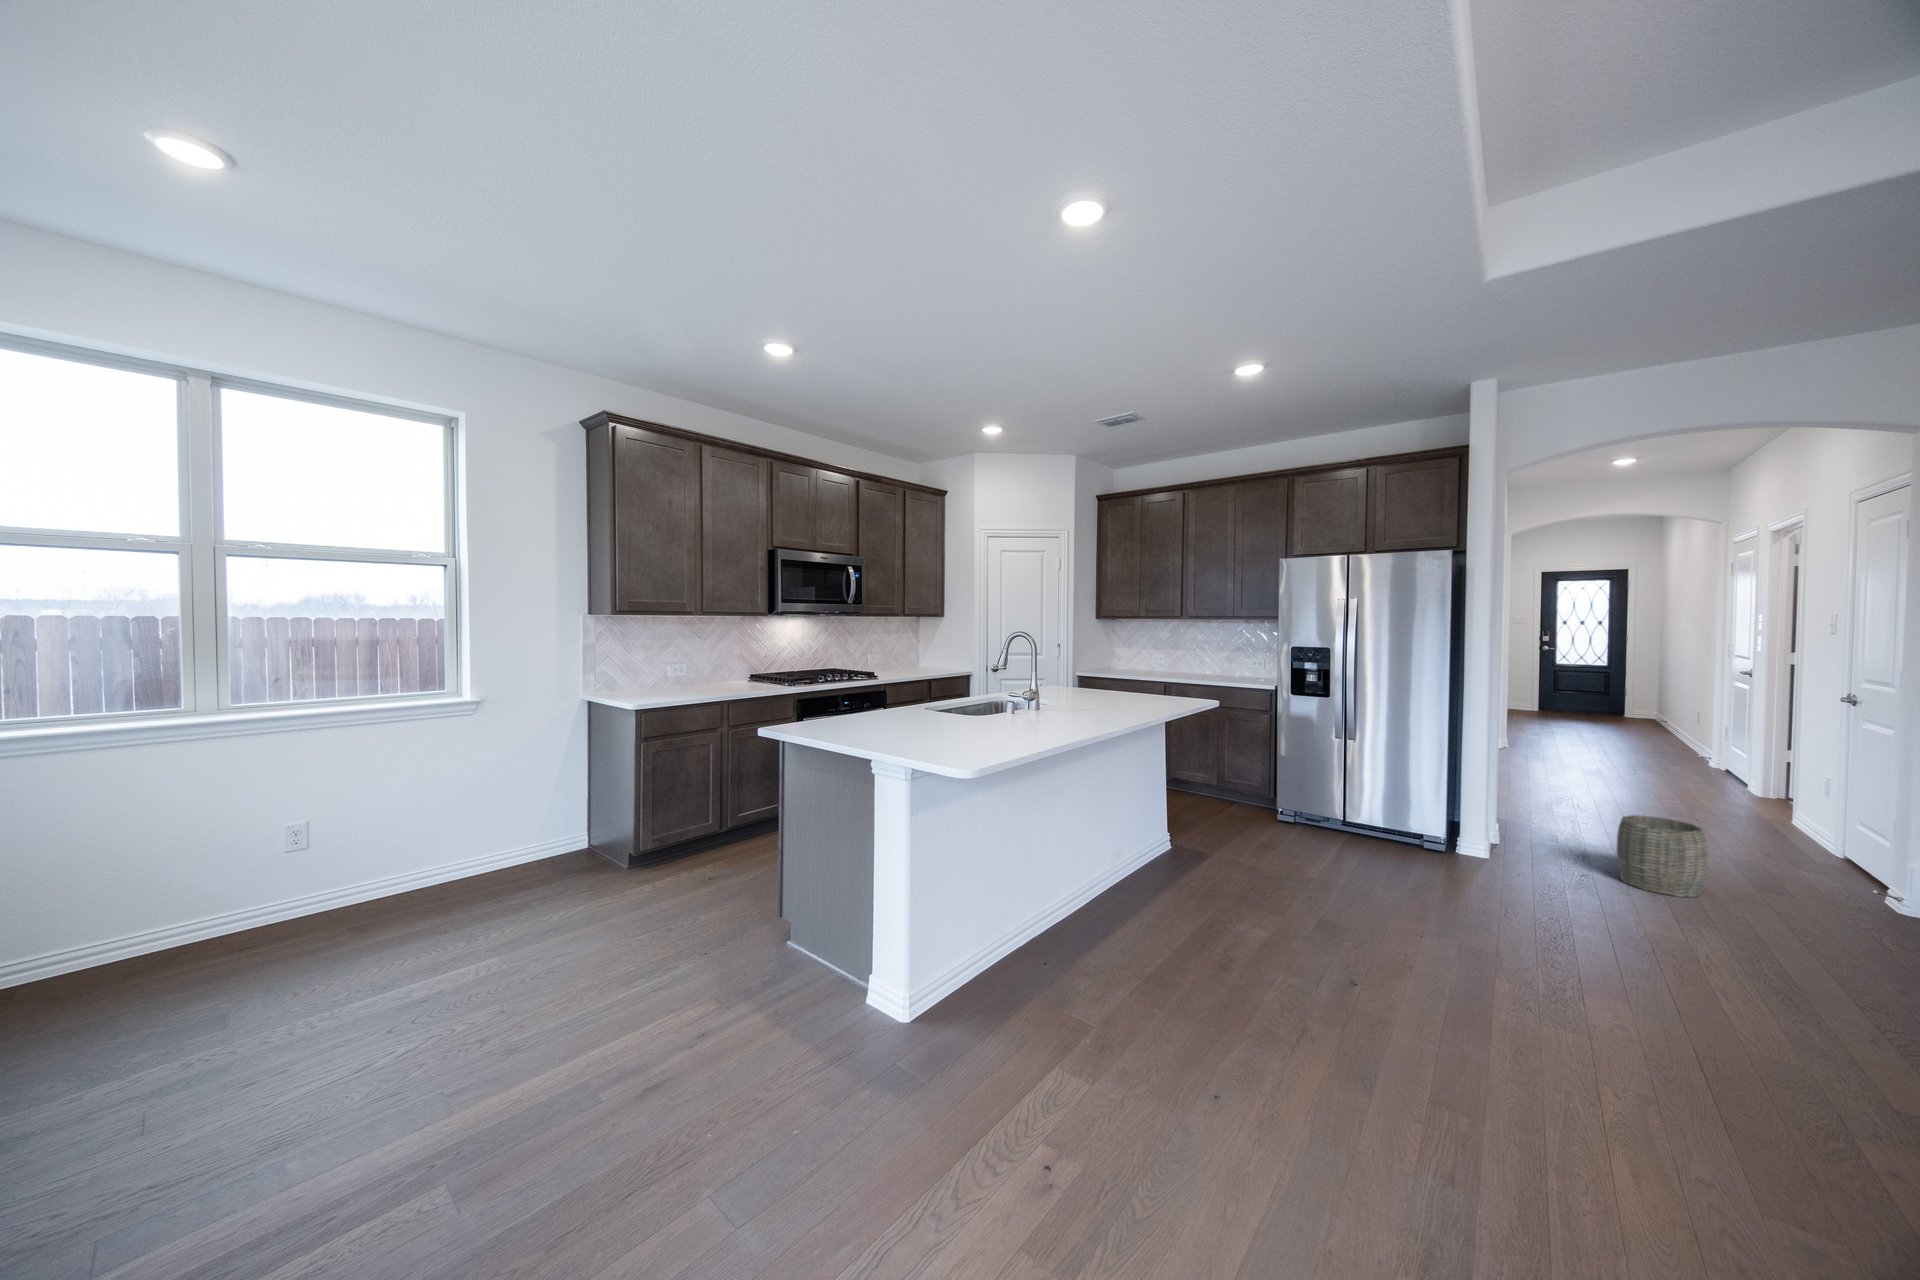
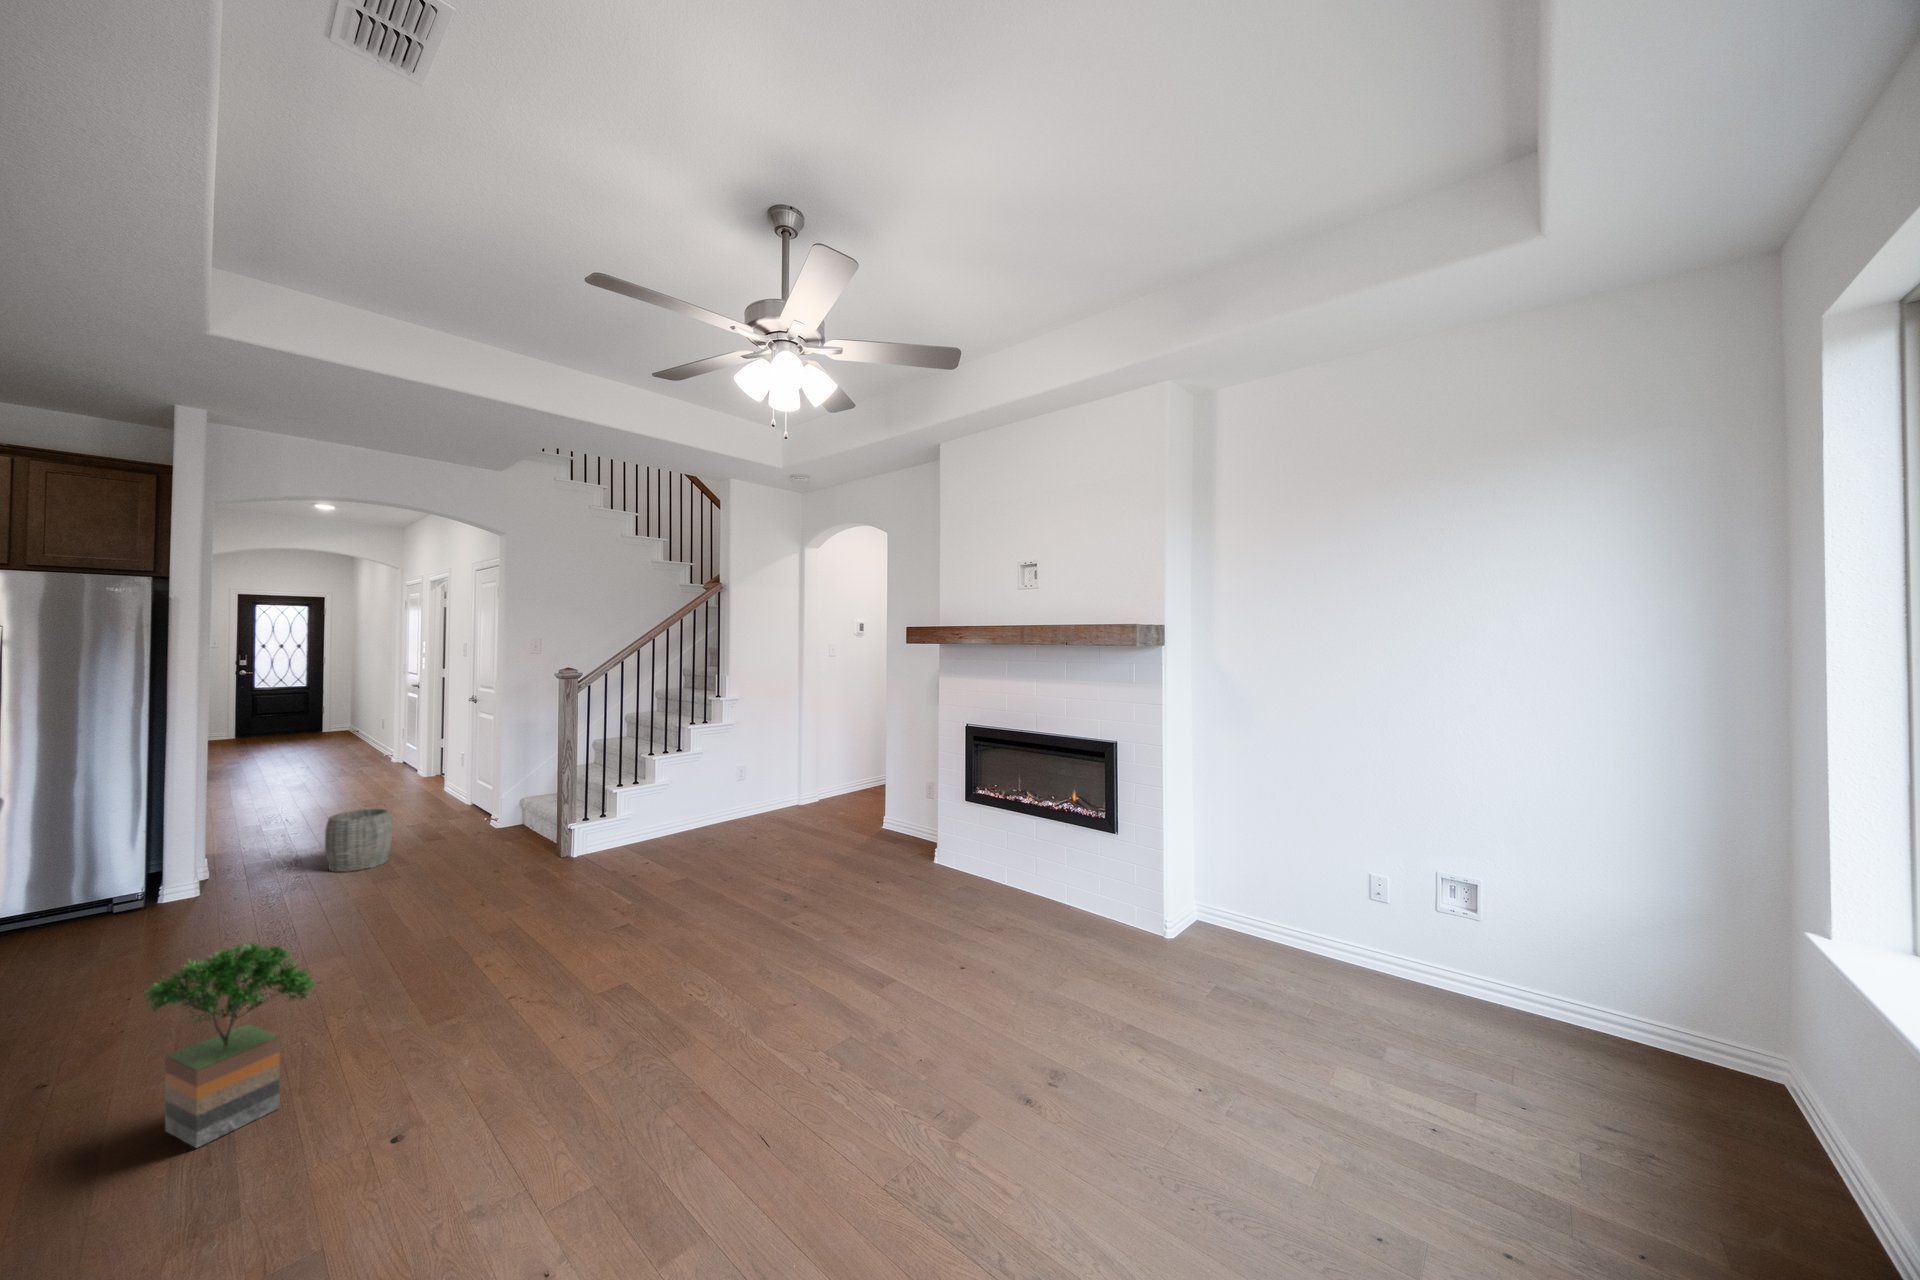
potted tree: none [1403,943,1588,1186] -> present [144,944,314,1148]

